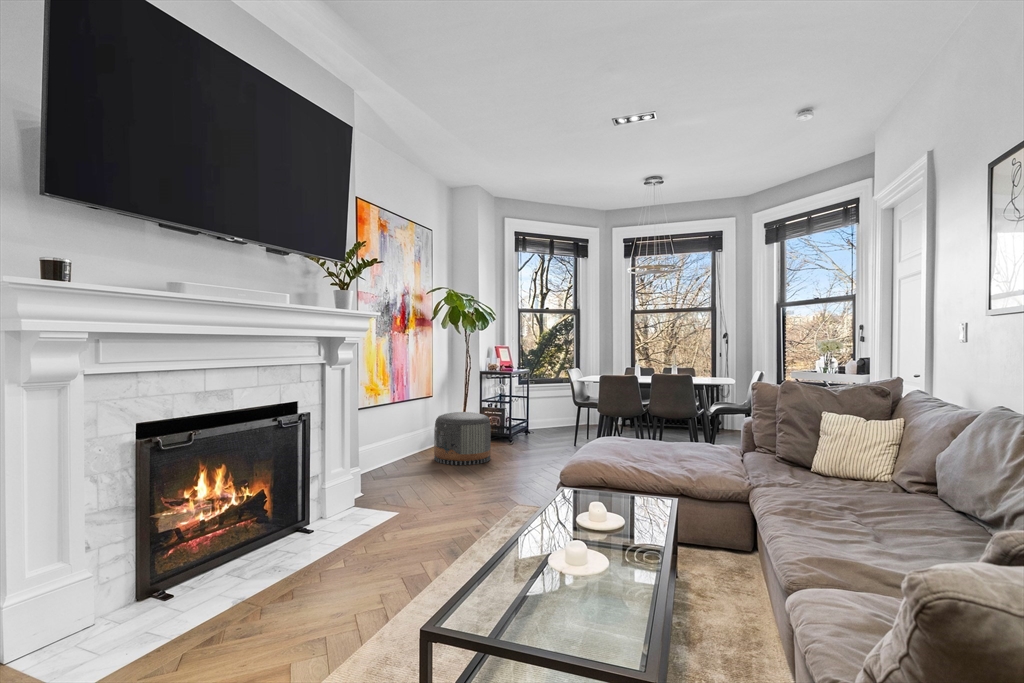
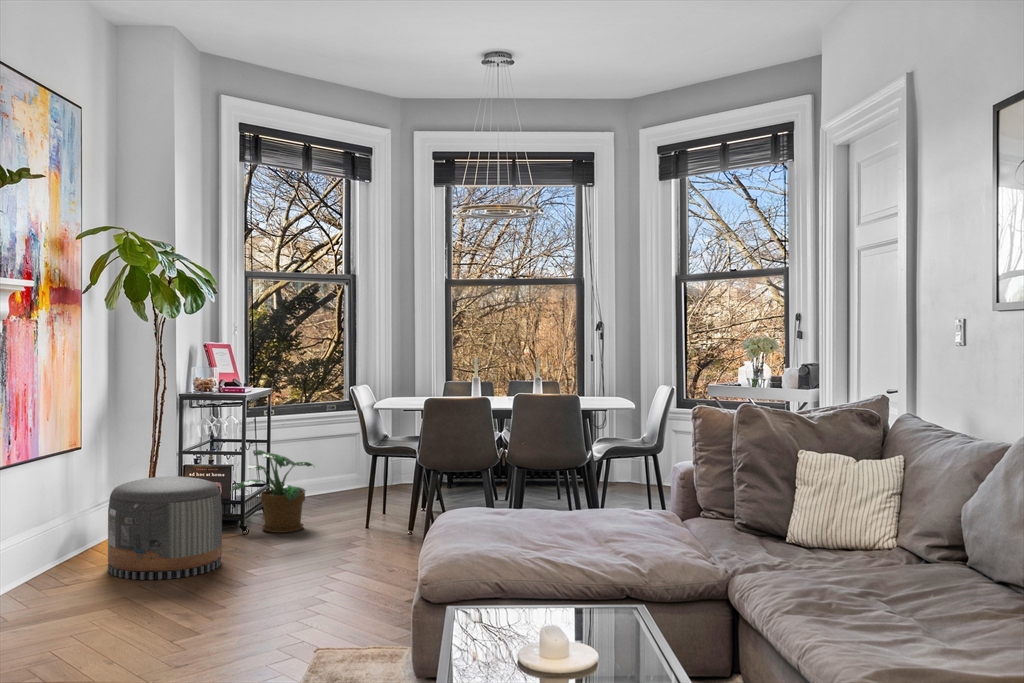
potted plant: none [504,401,547,447] -> present [231,450,313,533]

